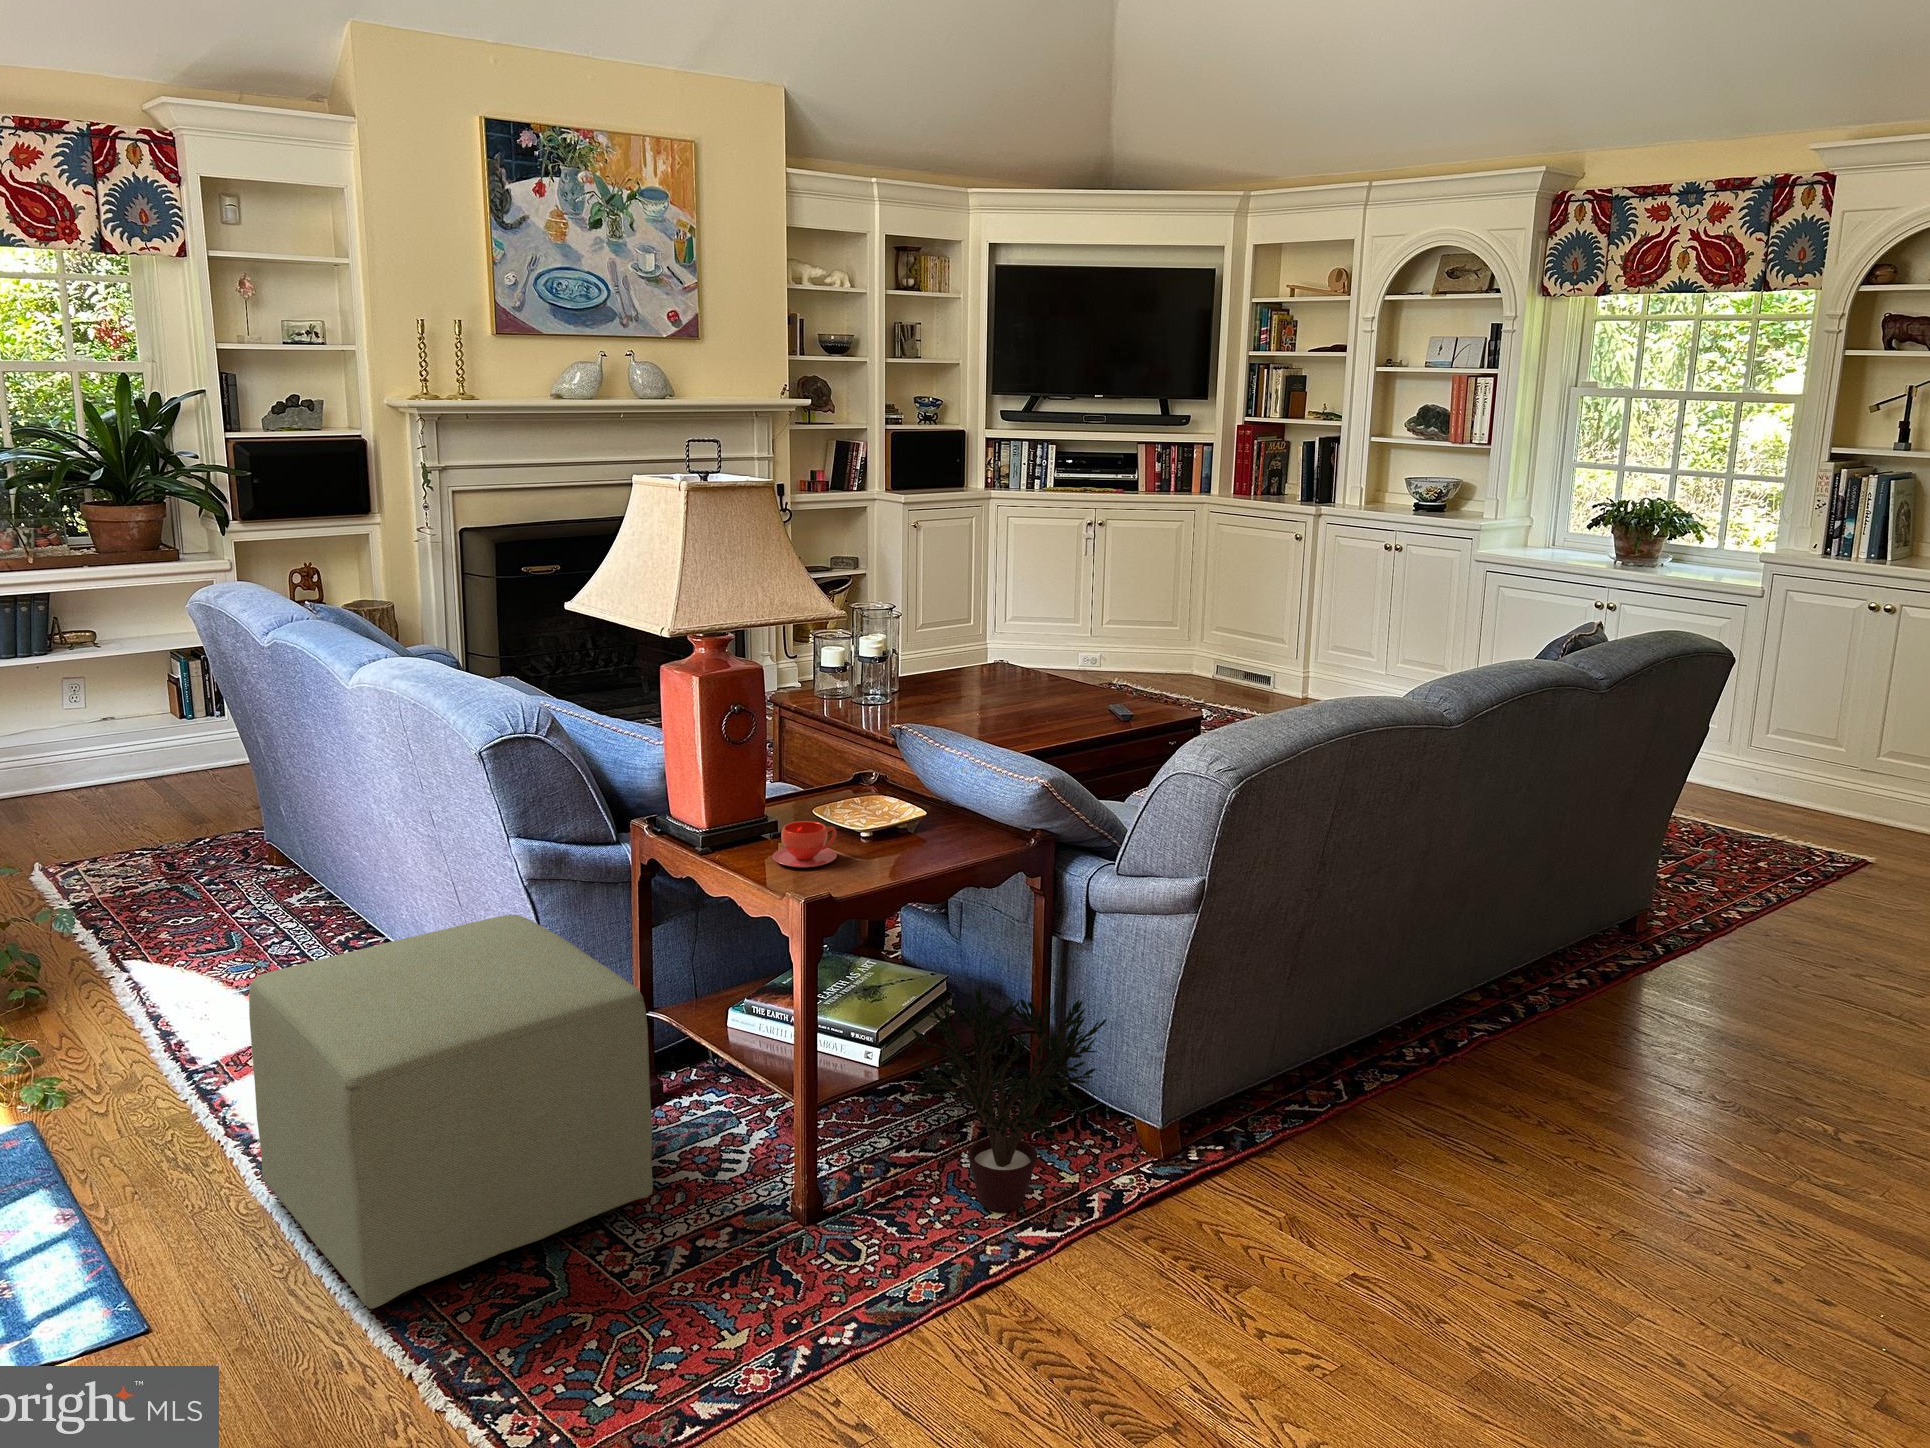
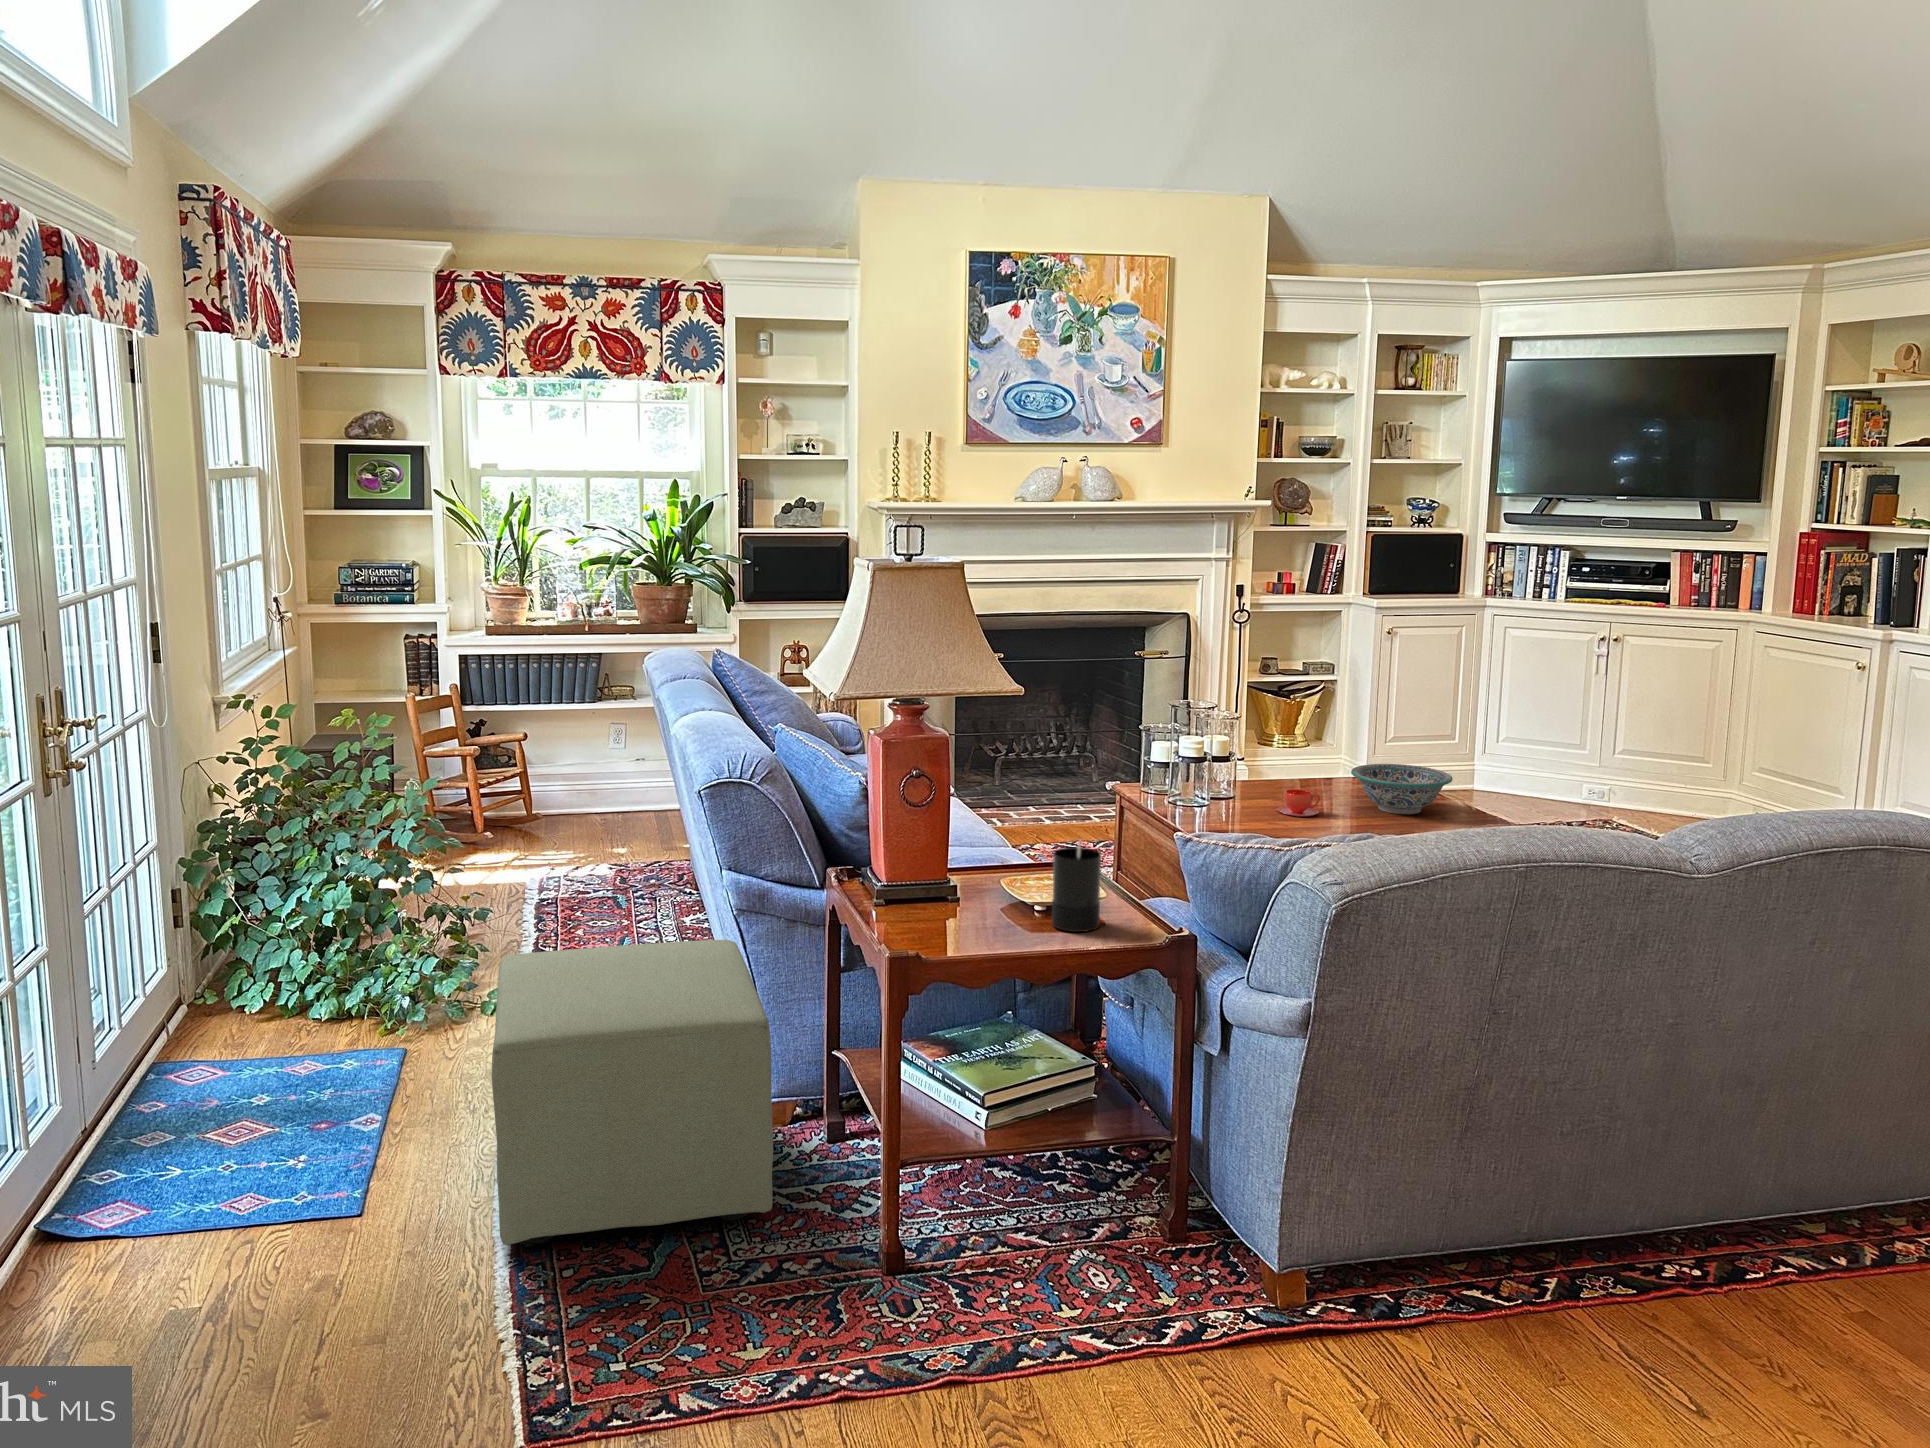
decorative bowl: none [1002,654,1092,701] -> present [1351,764,1453,814]
candle: none [929,756,977,849] -> present [1052,839,1101,932]
teacup: present [773,821,837,868] -> present [1277,789,1320,817]
potted plant: present [912,987,1107,1212] -> none [972,1073,1209,1314]

